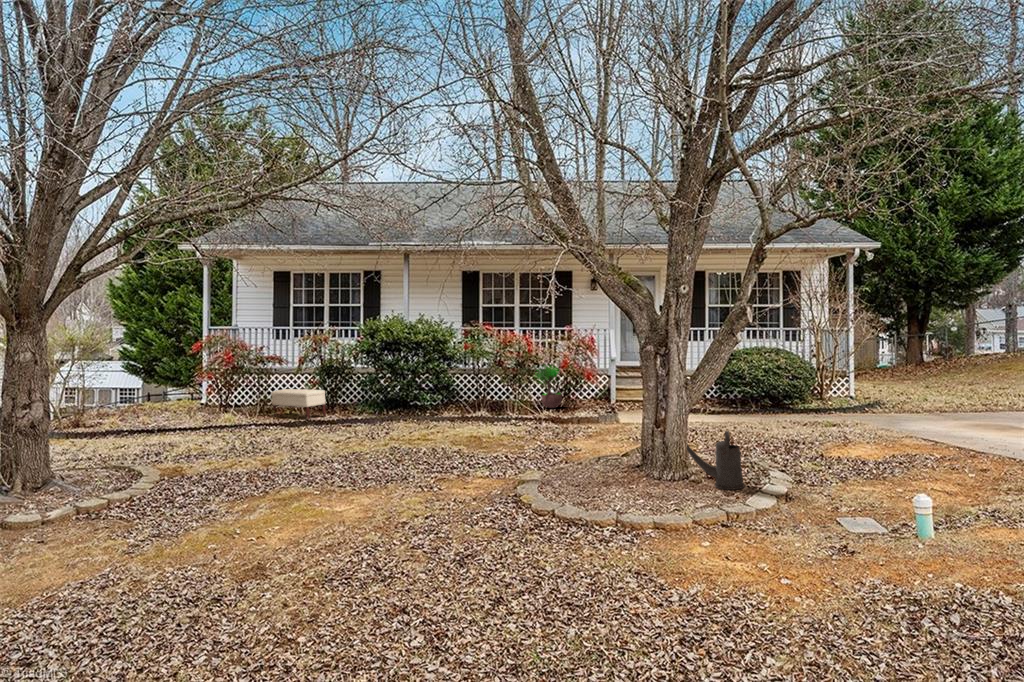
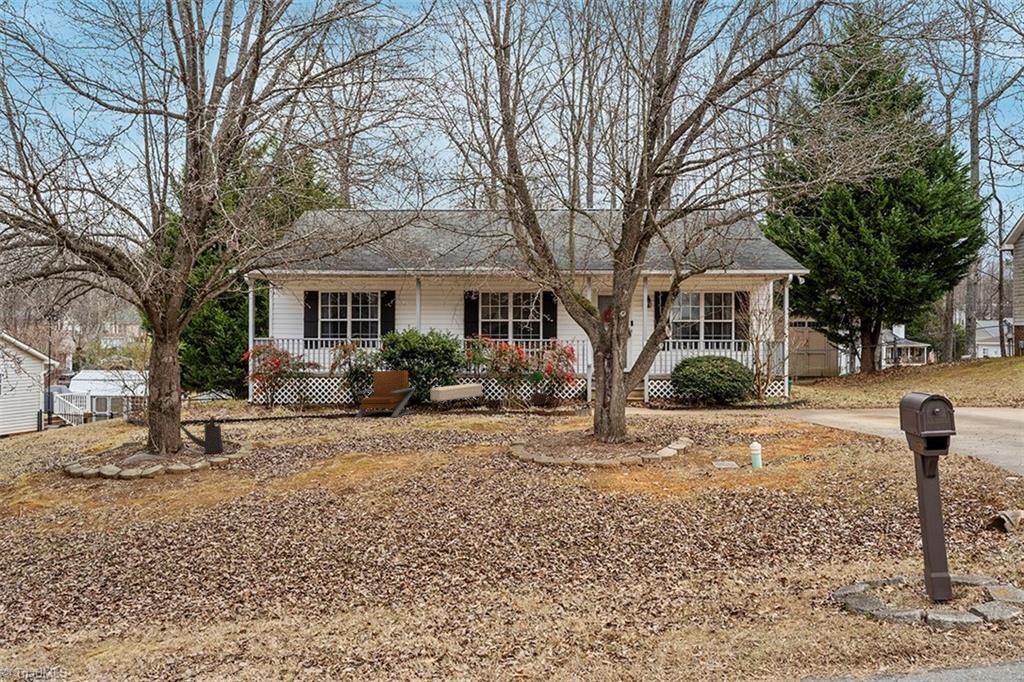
lounge chair: none [323,366,401,424] -> present [355,370,416,417]
bench: present [271,389,326,419] -> present [430,383,482,411]
watering can: present [687,431,753,490] -> present [180,417,229,454]

